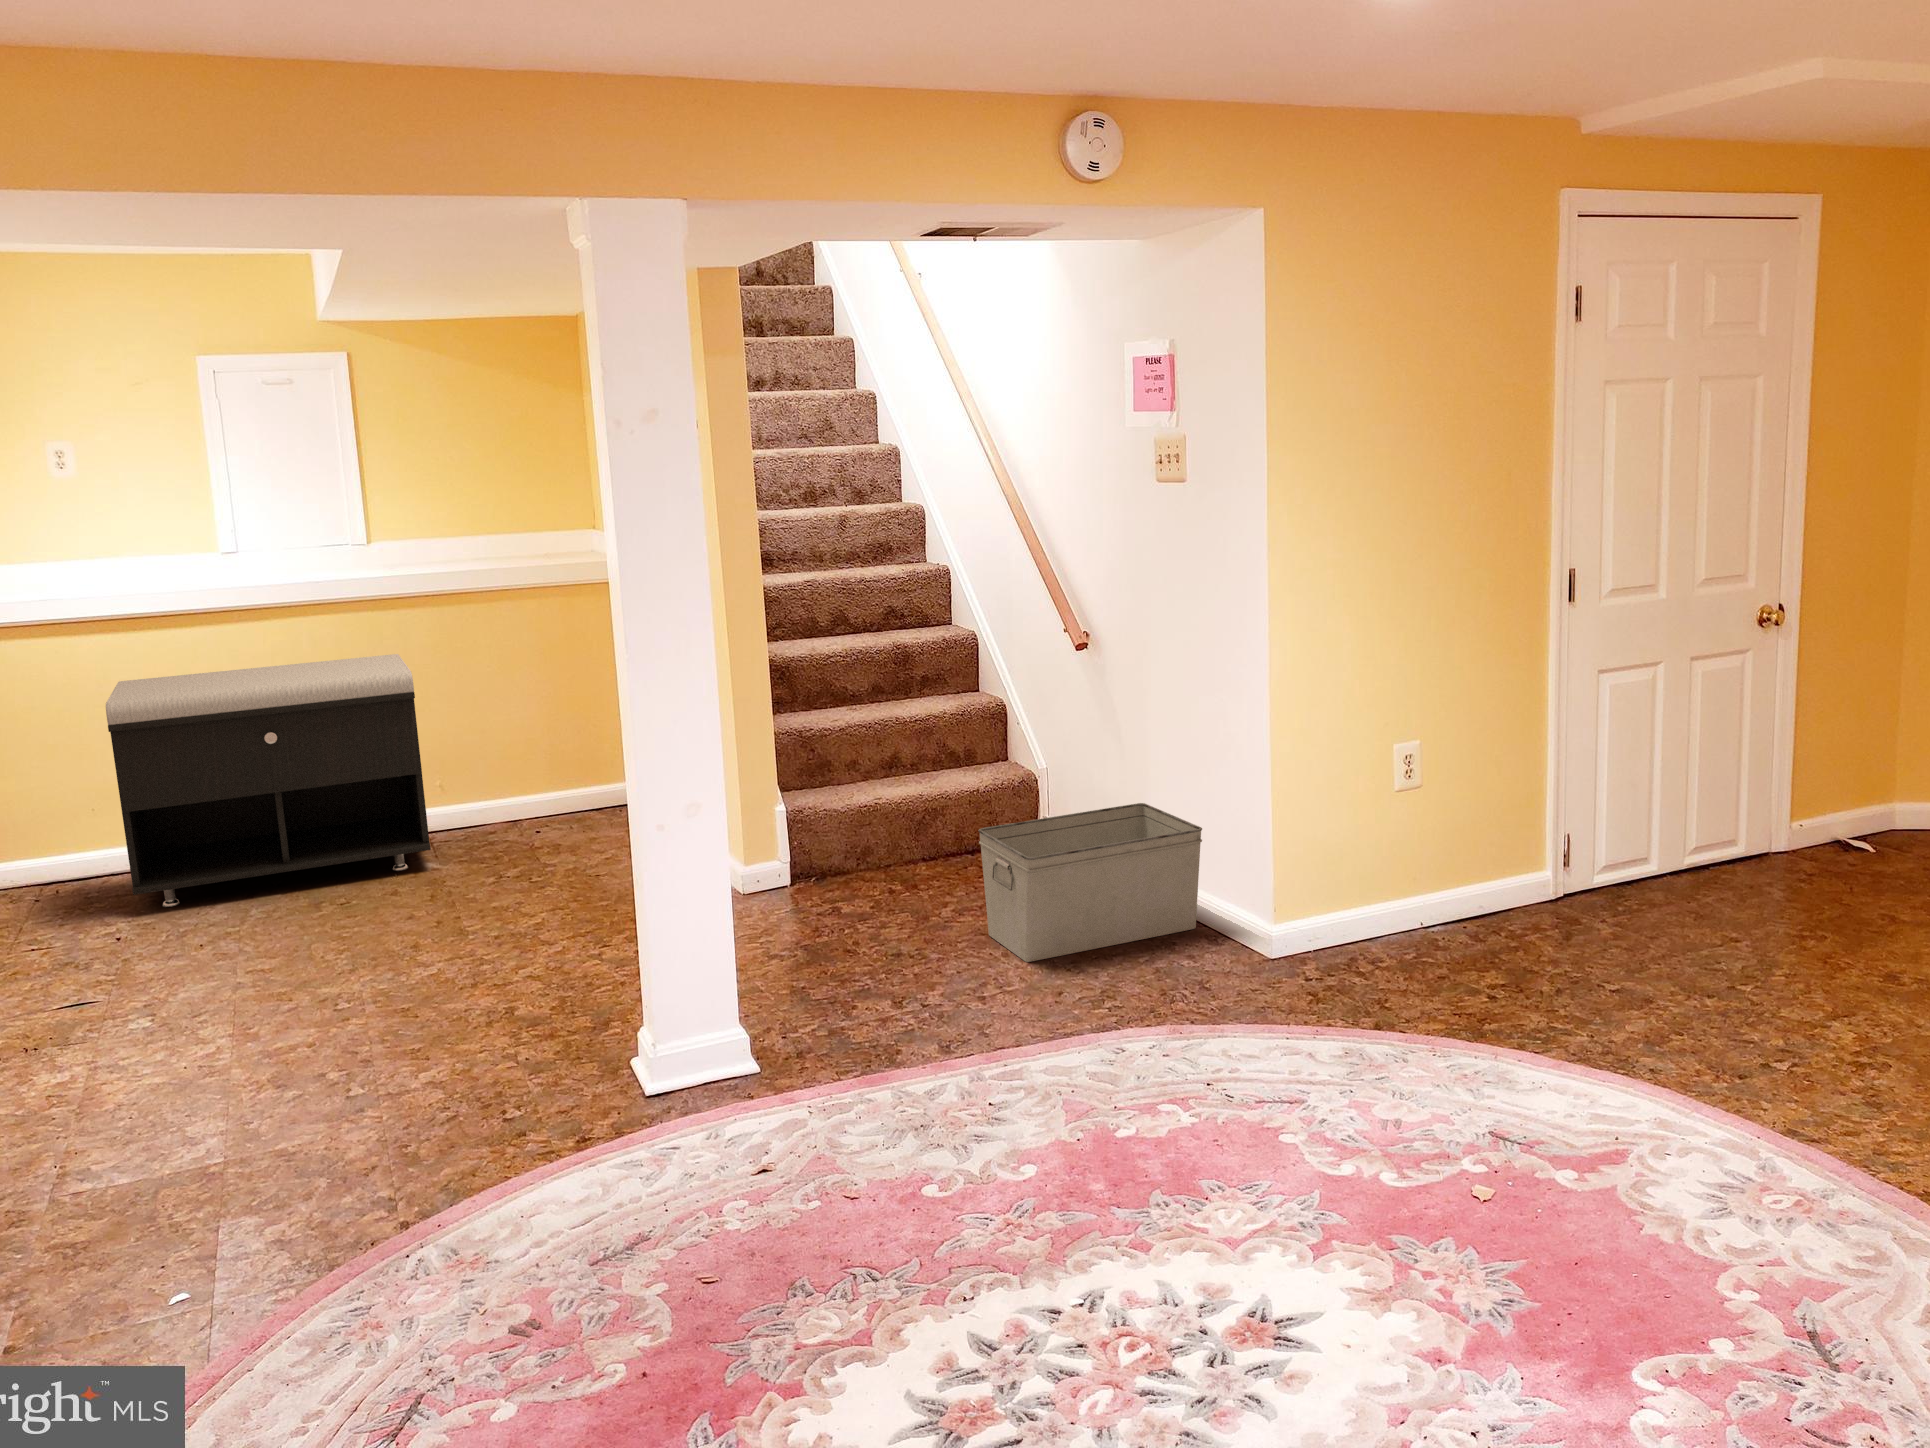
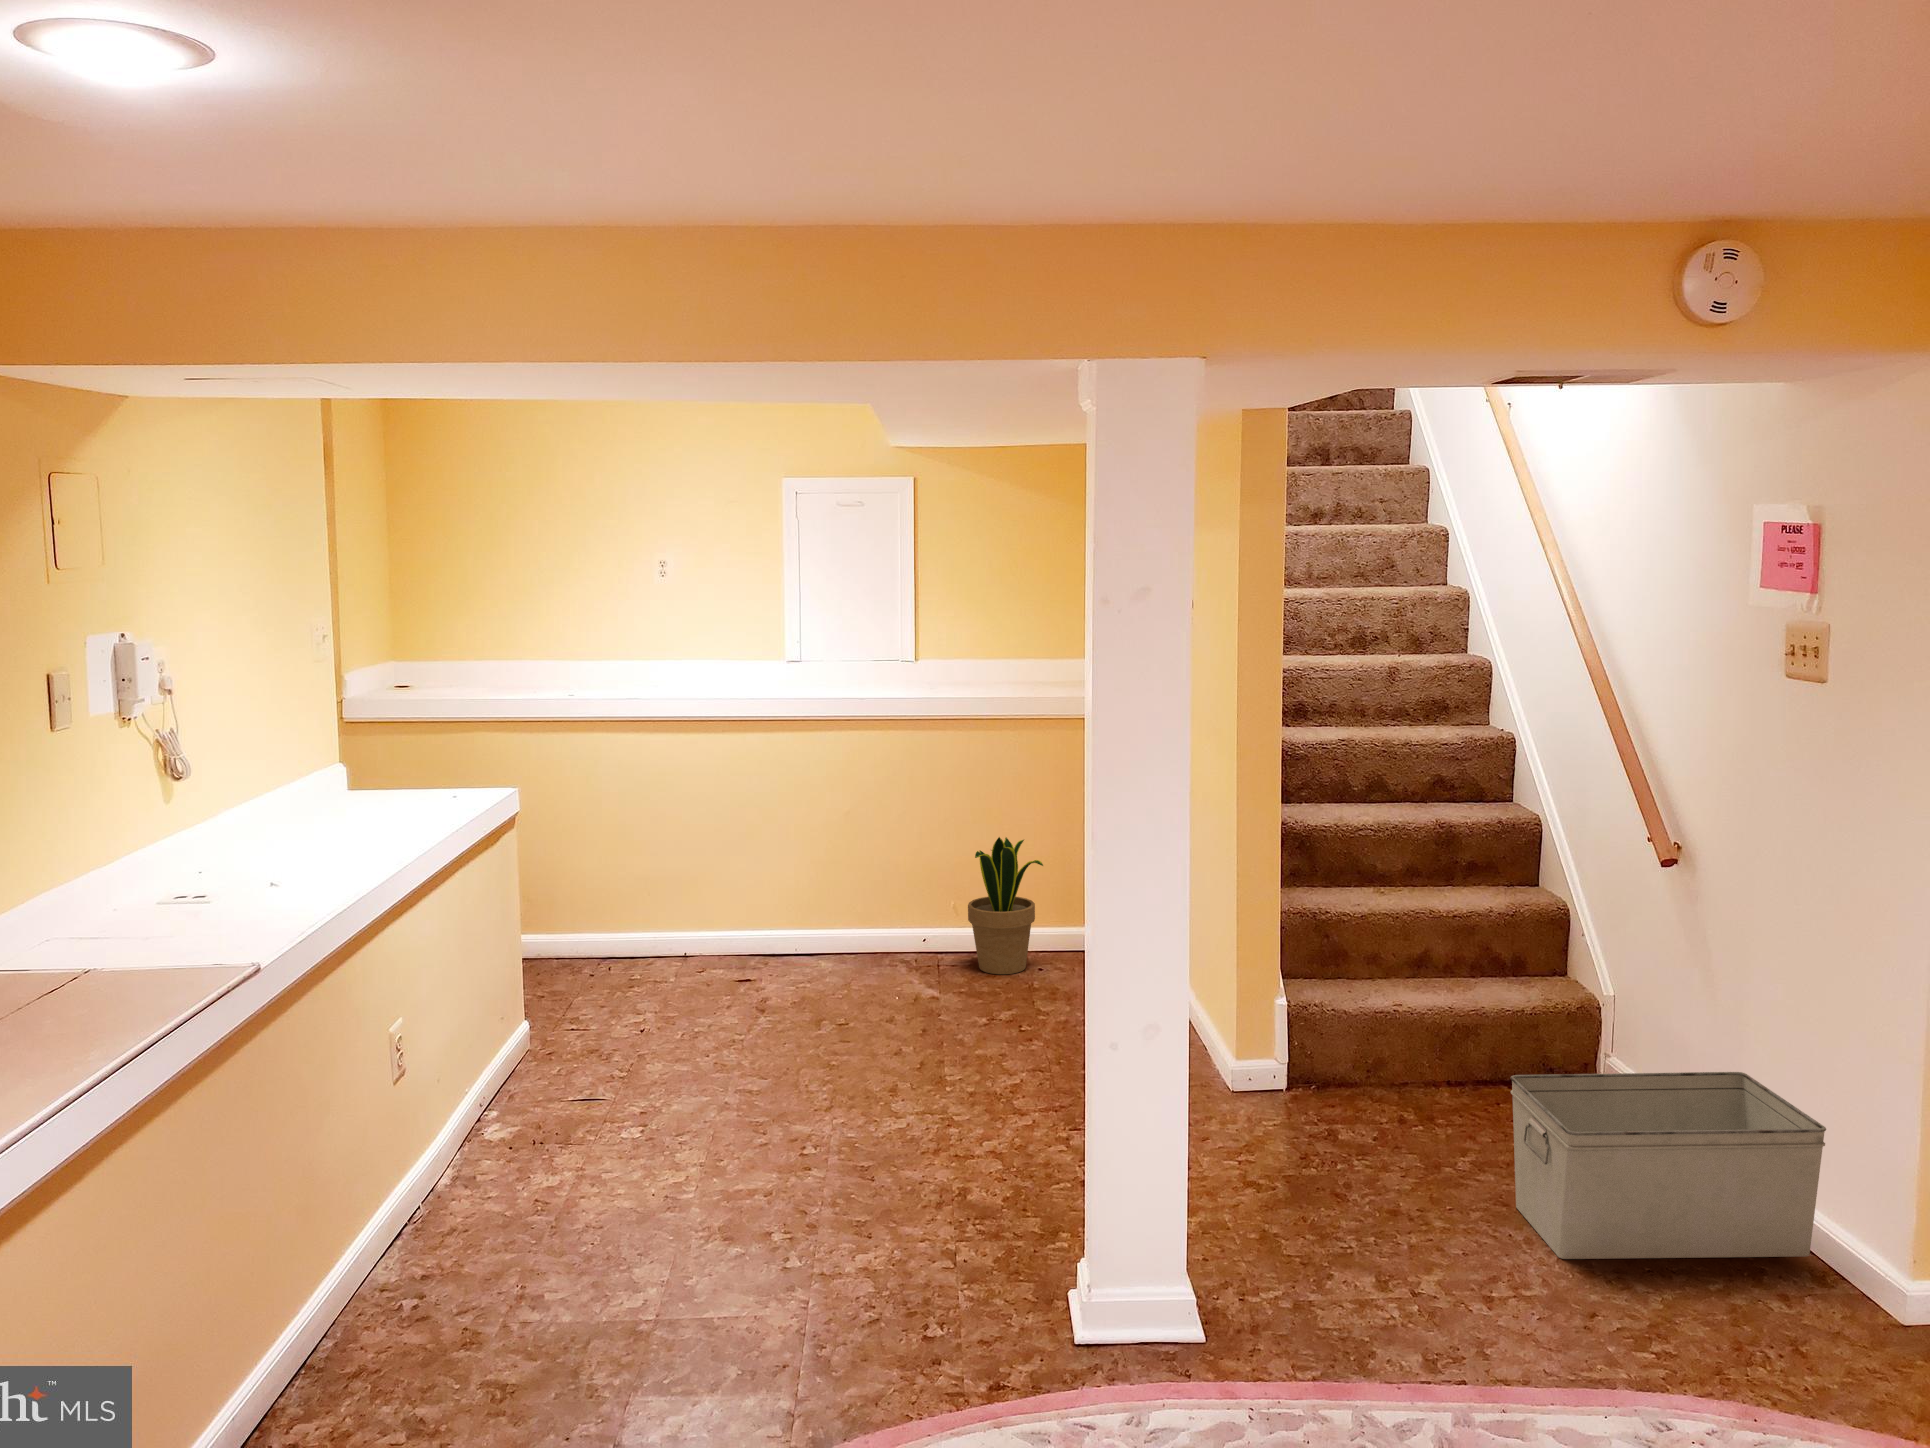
storage bench: present [106,654,431,907] -> none [659,780,929,1004]
potted plant: none [460,703,535,838] -> present [968,837,1043,974]

